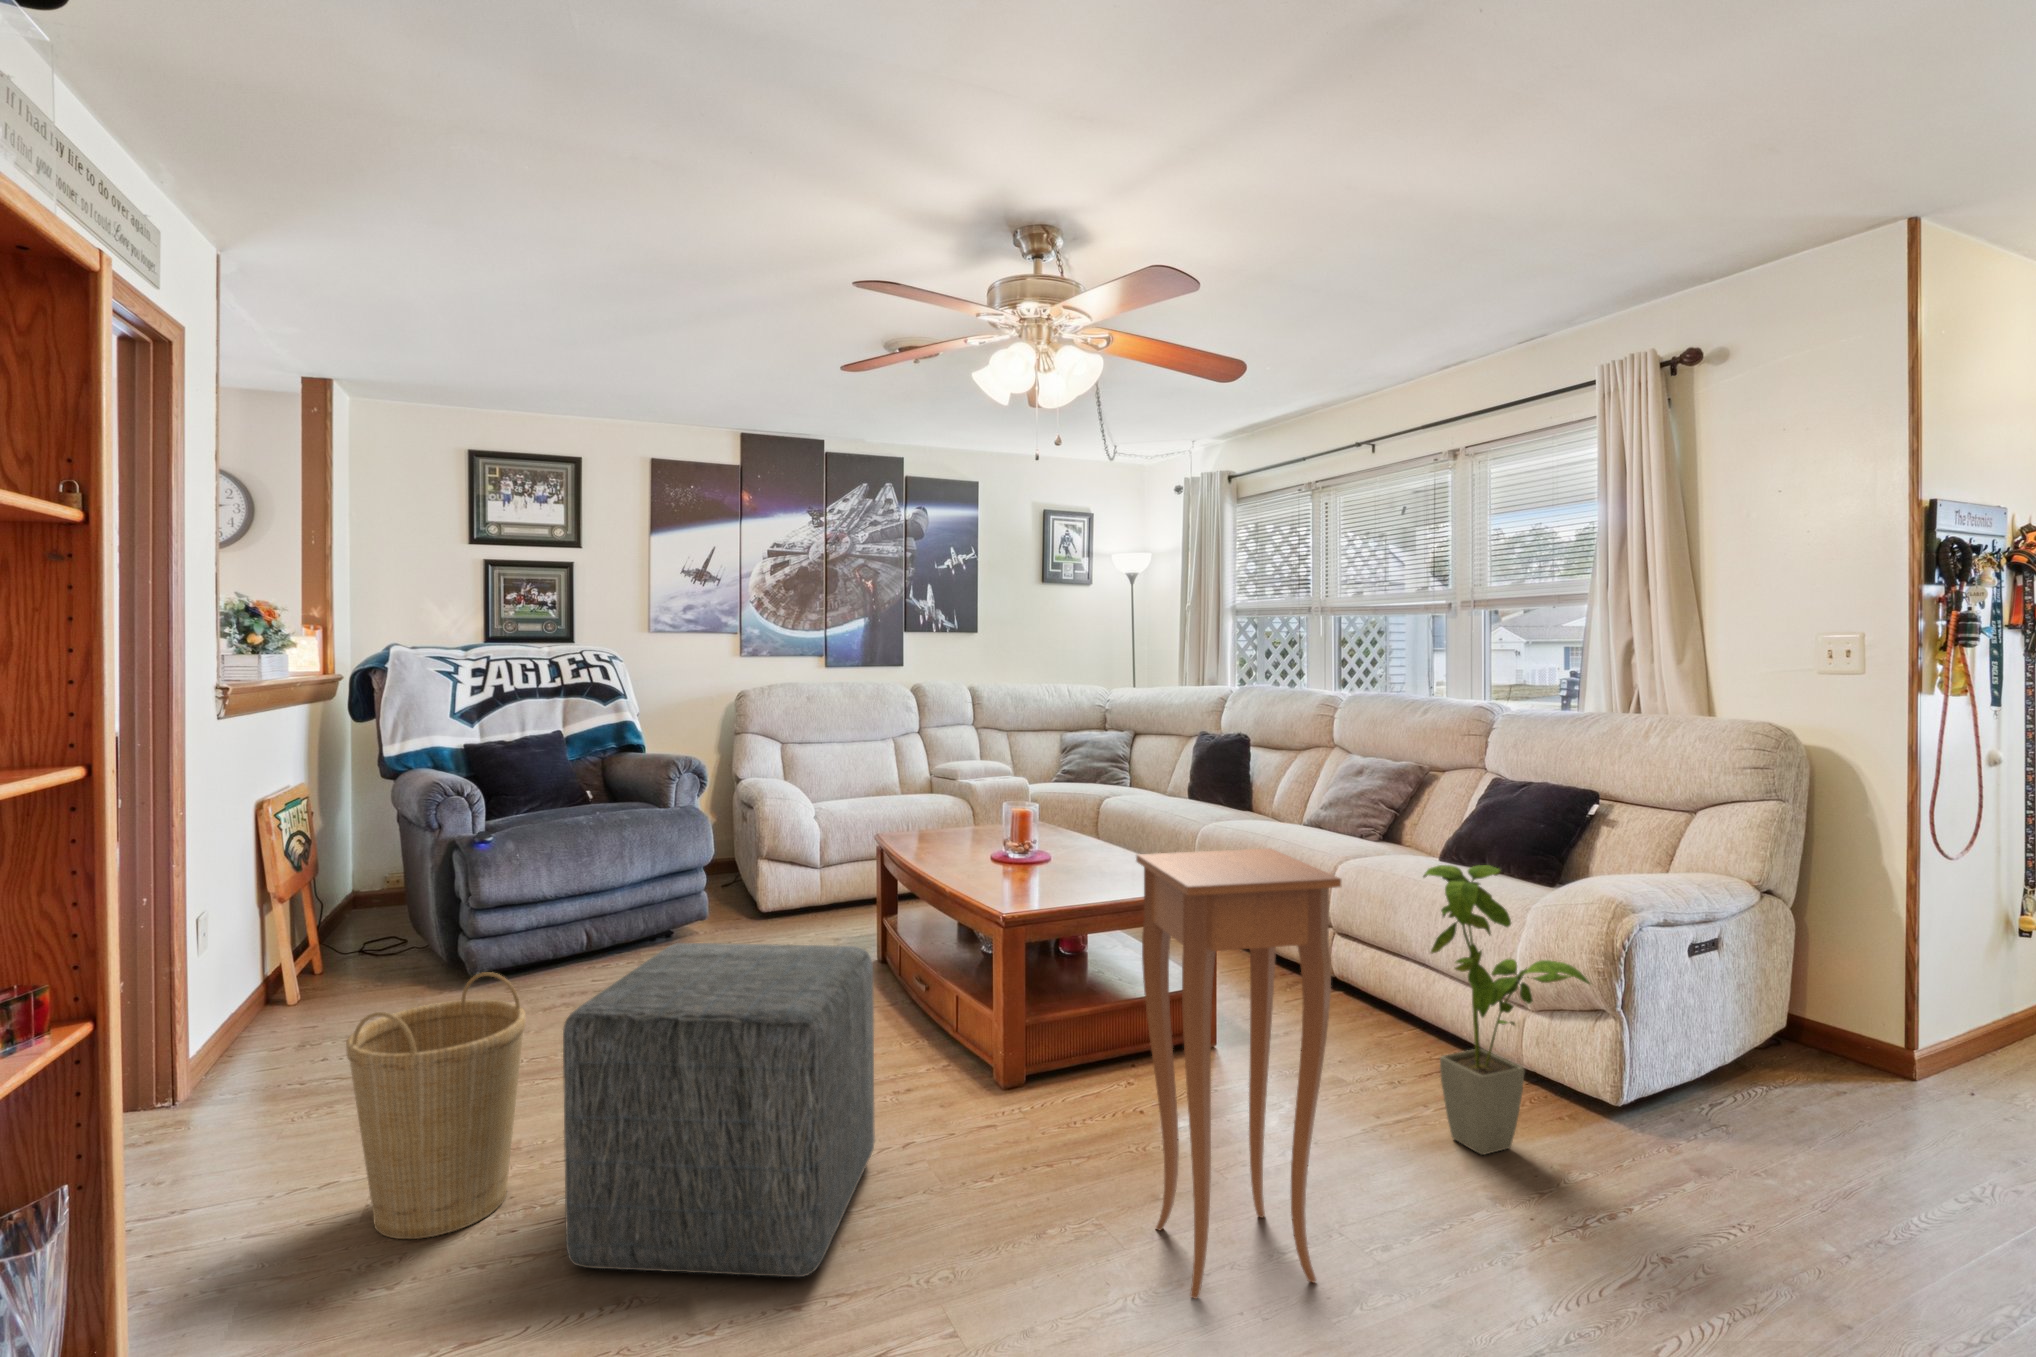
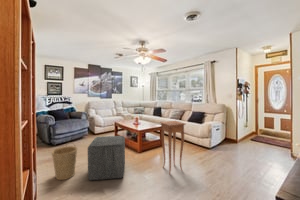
house plant: present [1423,865,1590,1155] -> none [190,122,209,156]

